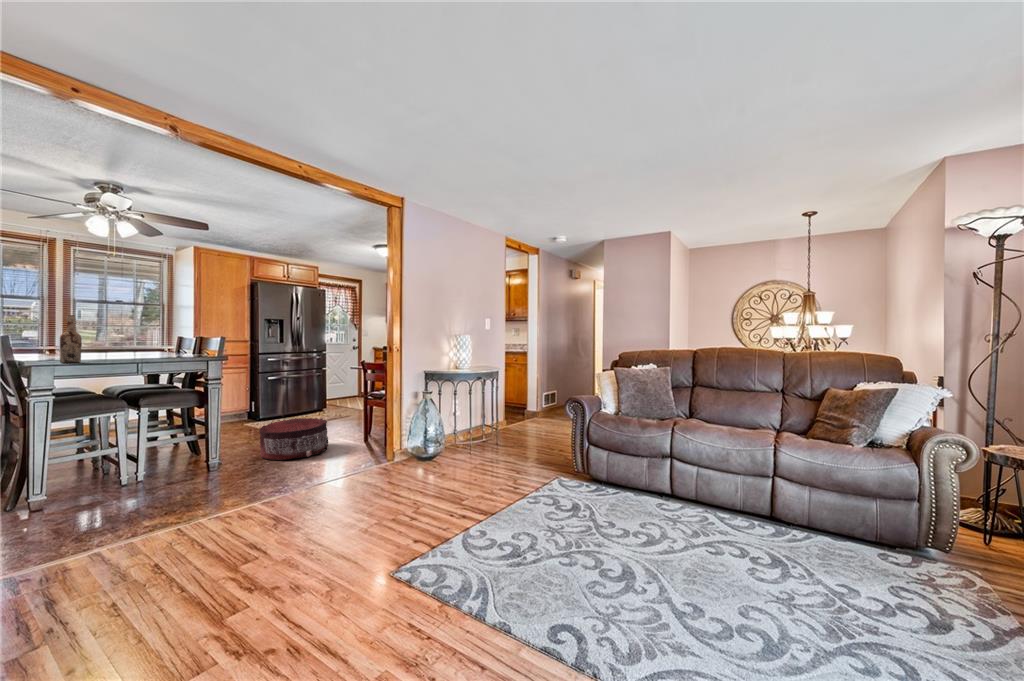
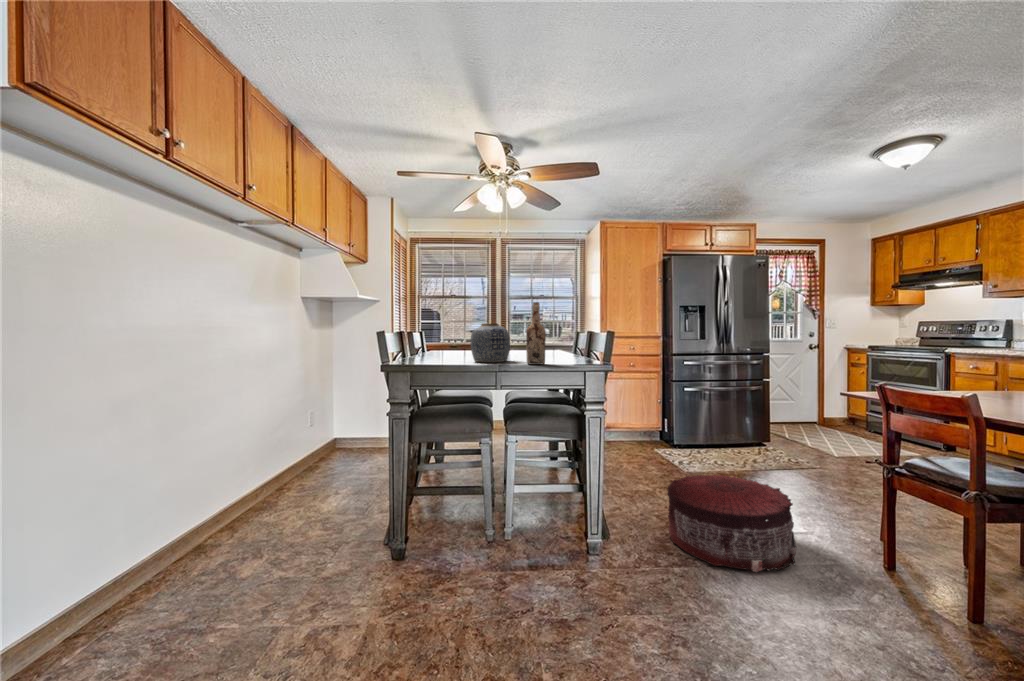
wine bottle: present [60,315,82,363] -> present [526,302,546,365]
vase: none [91,330,133,359] -> present [471,323,510,362]

